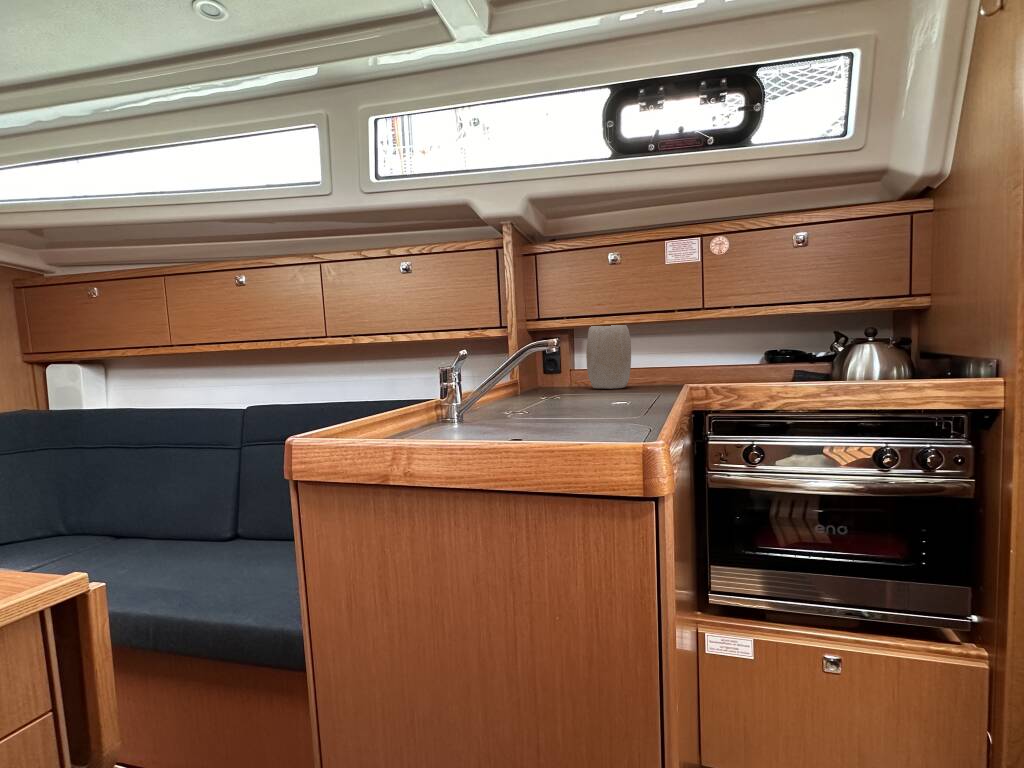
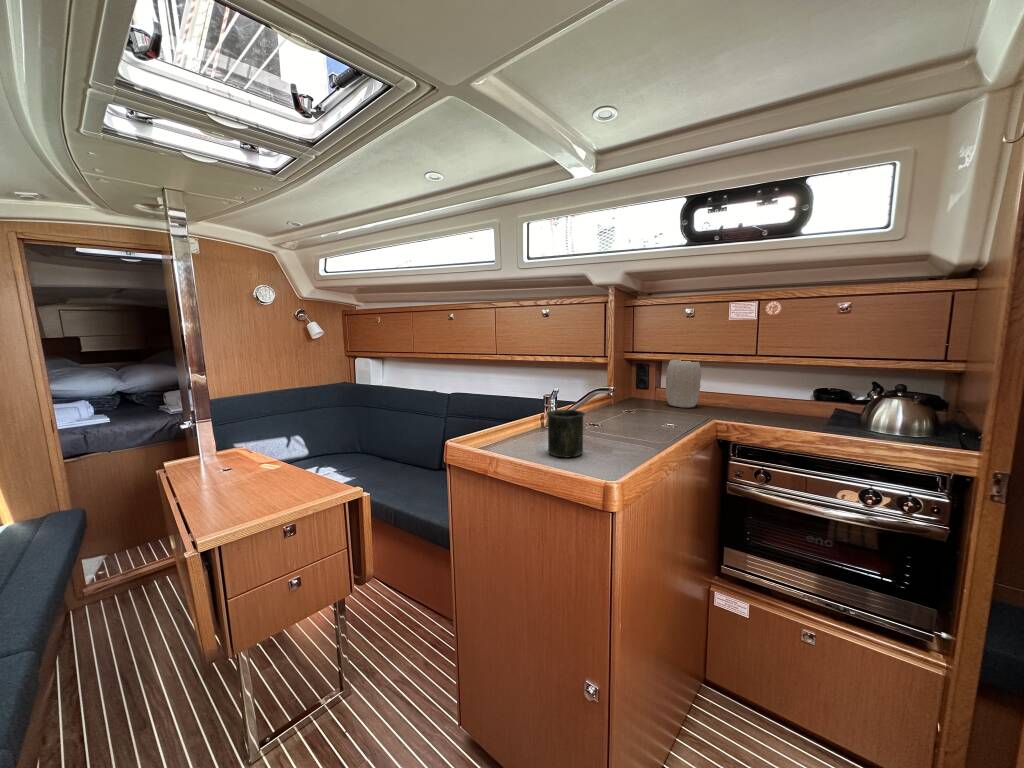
mug: none [484,362,550,439] -> present [547,410,585,457]

